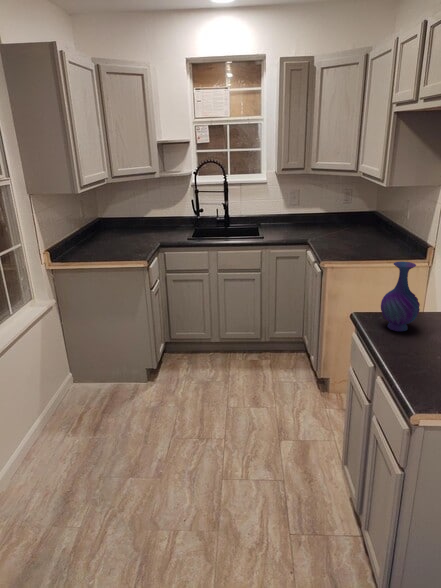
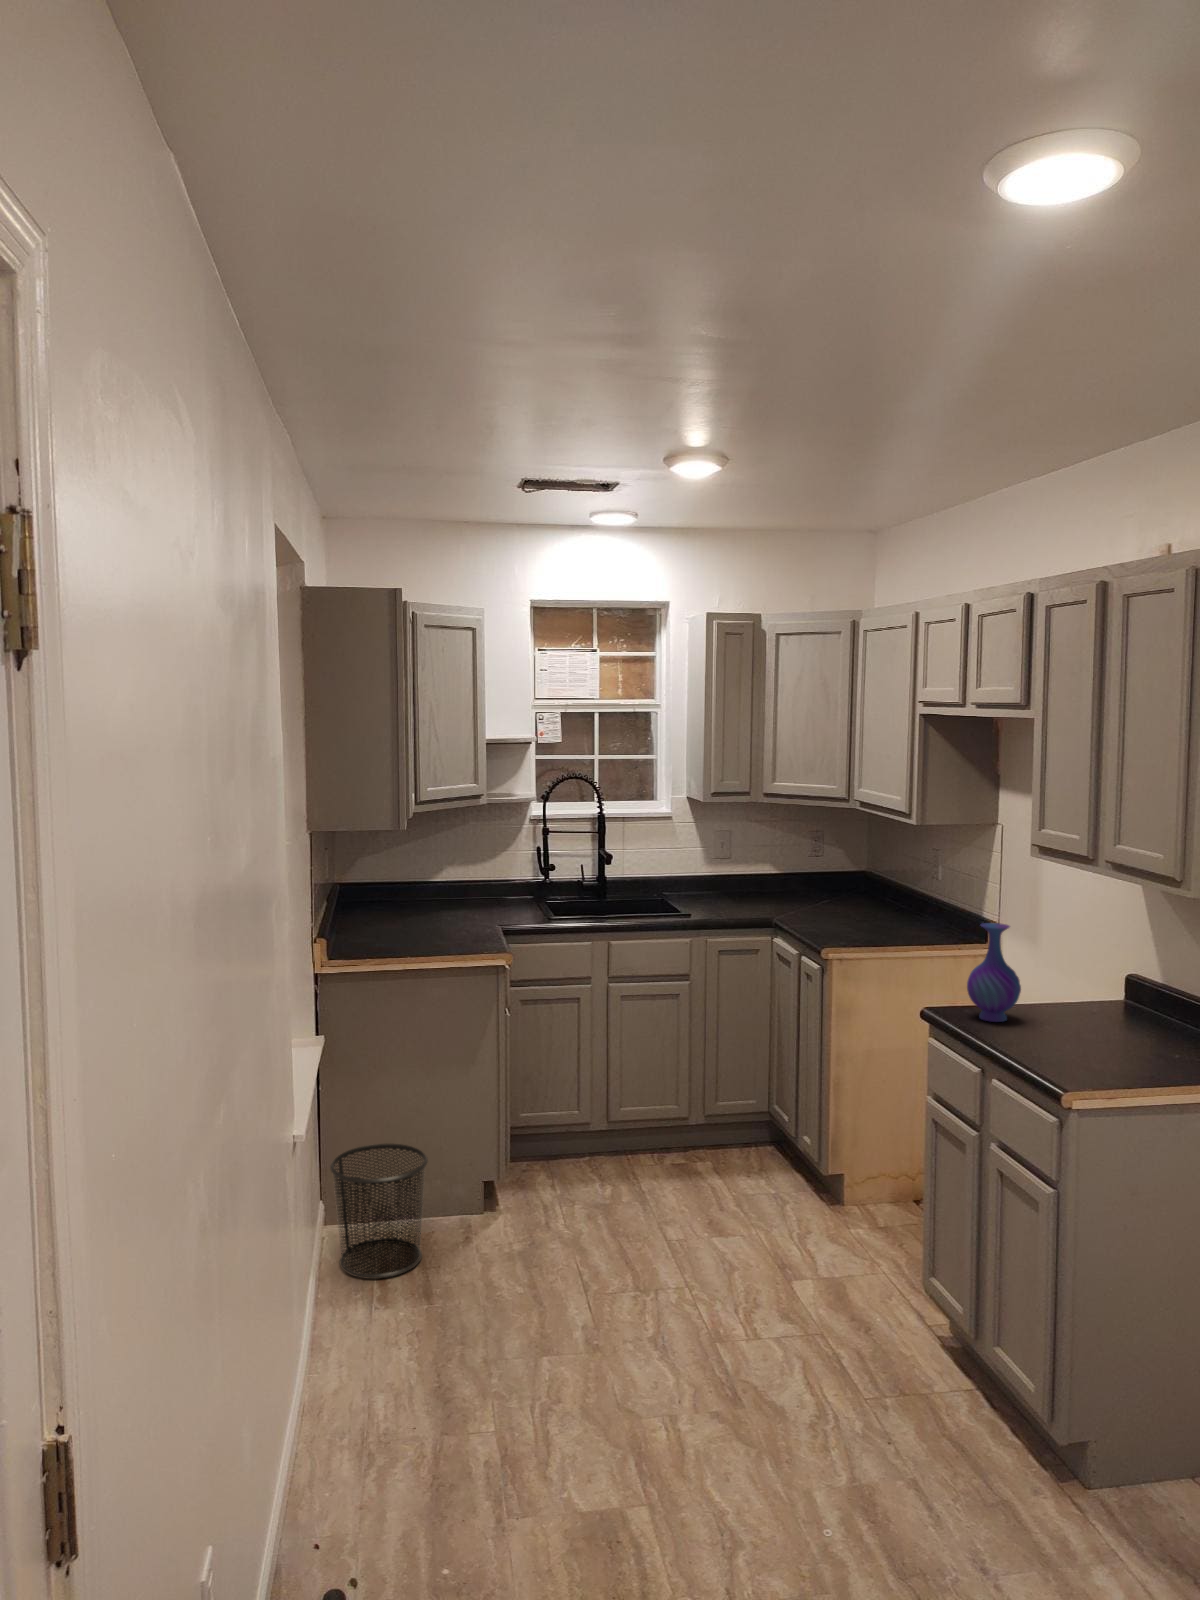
waste bin: none [53,352,106,418] -> present [330,1143,428,1279]

